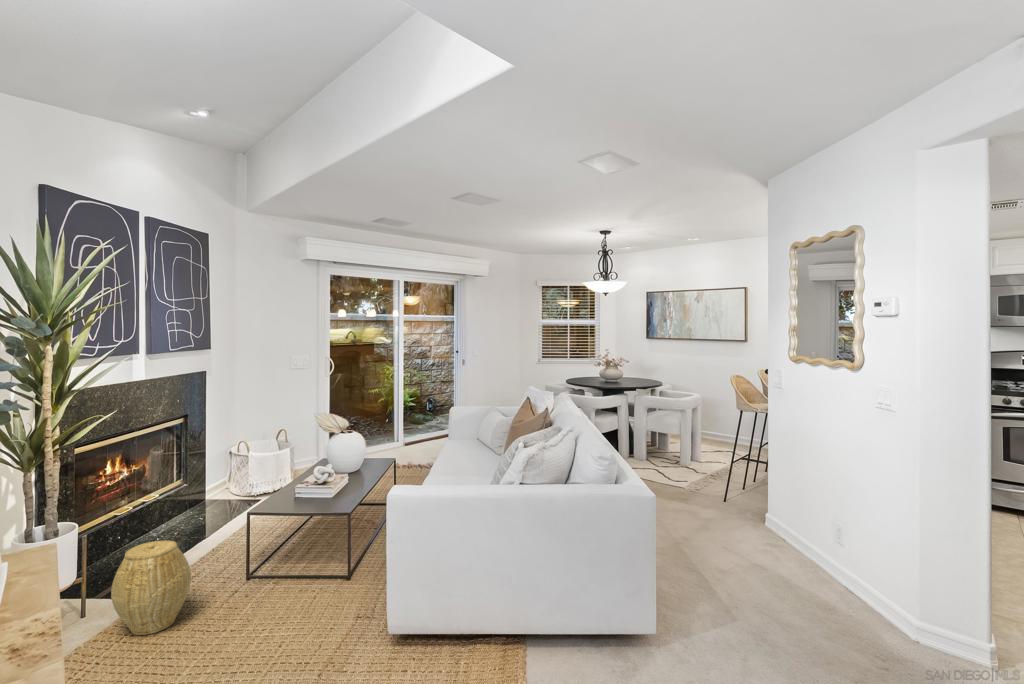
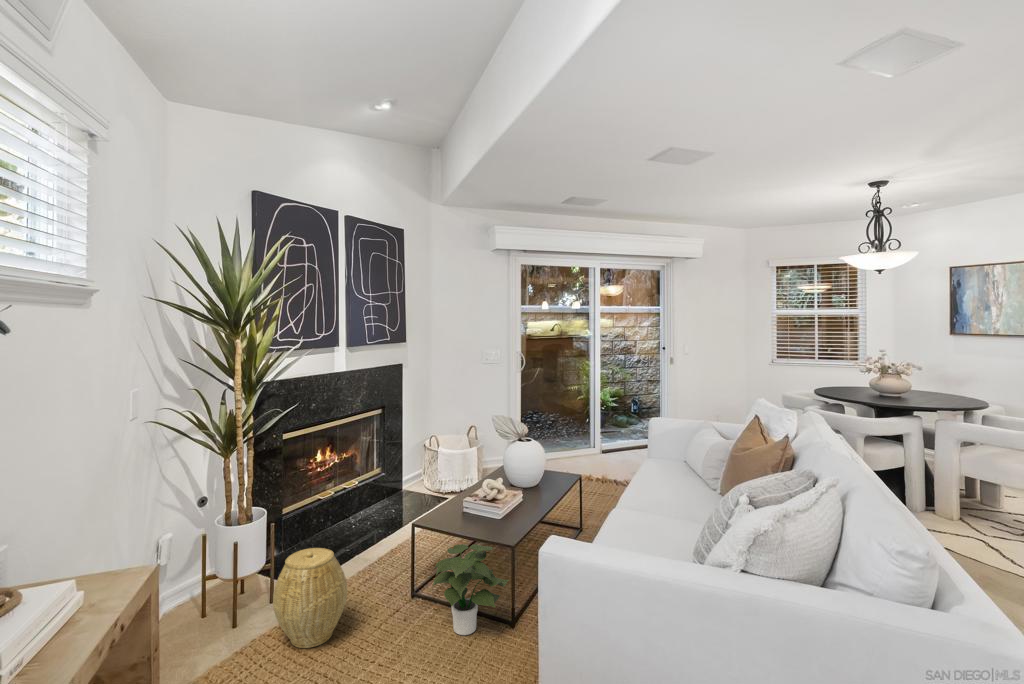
potted plant: none [275,517,347,595] -> present [433,544,509,635]

